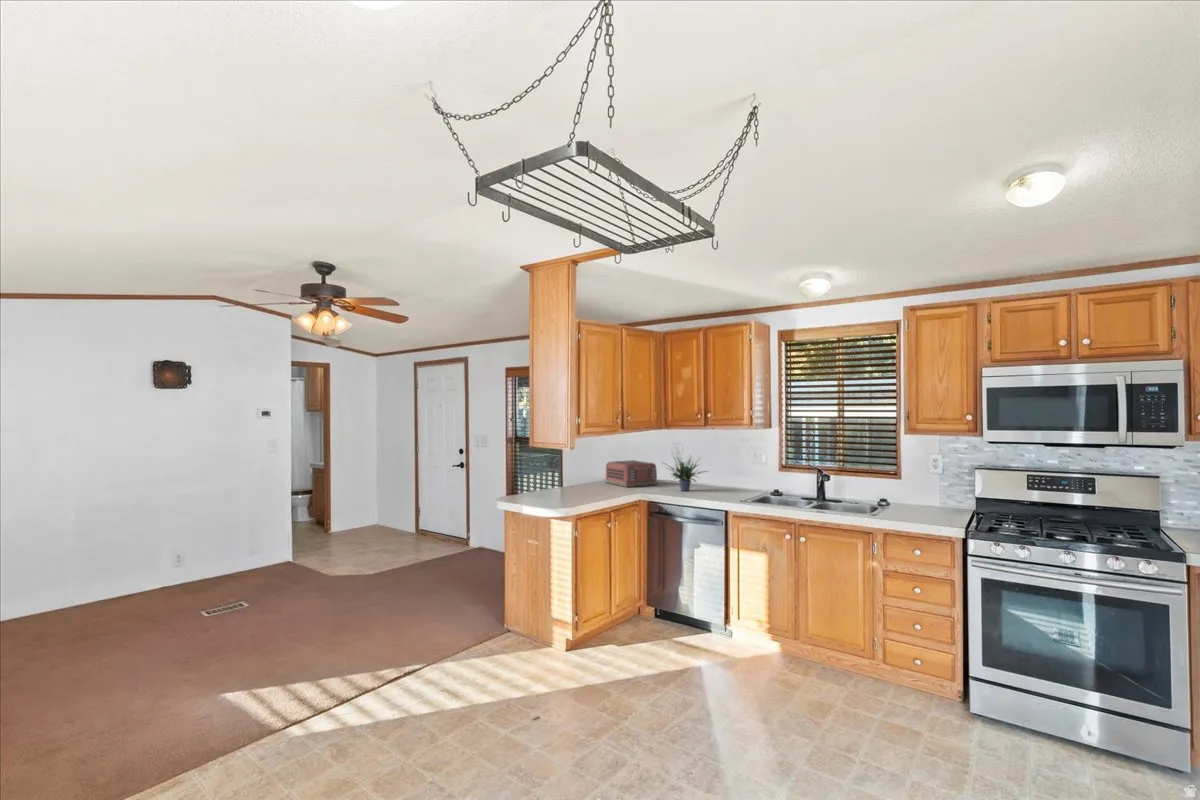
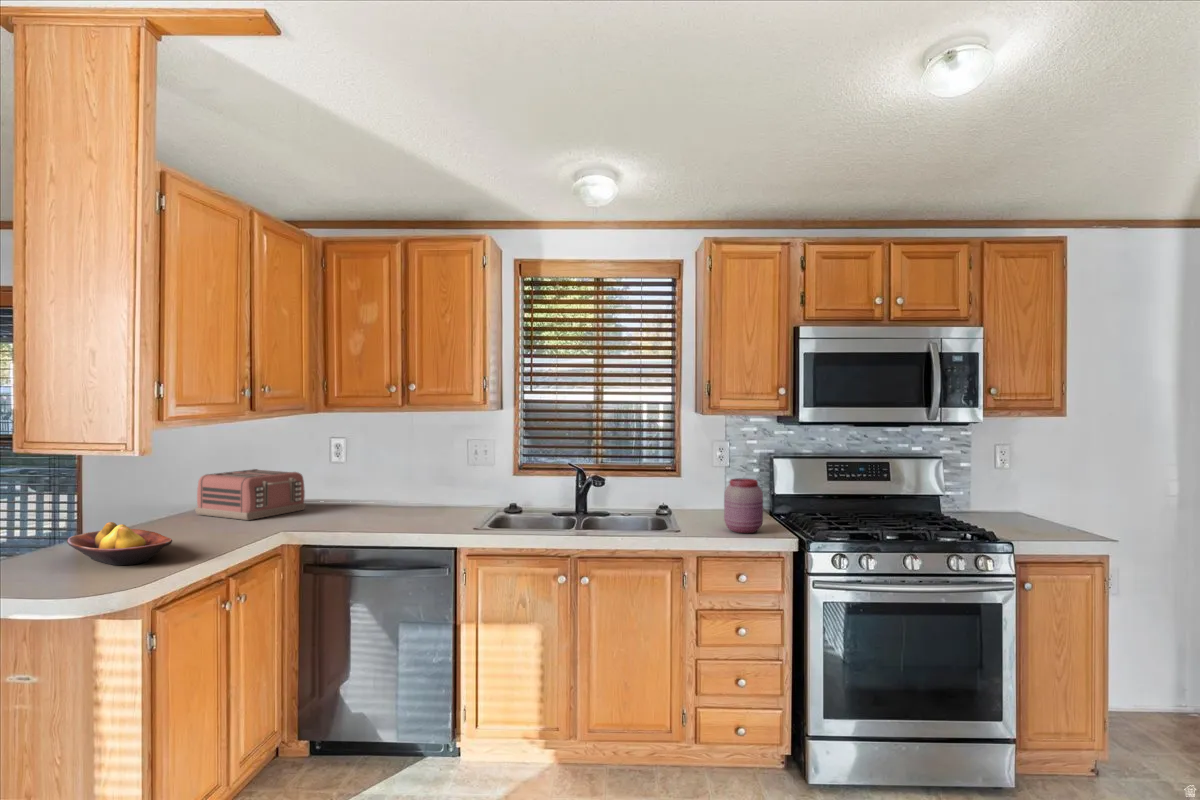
potted plant: present [671,458,706,491] -> none [321,444,406,518]
fruit bowl: none [549,481,587,500] -> present [67,522,172,565]
jar: none [908,481,940,521] -> present [724,478,763,533]

